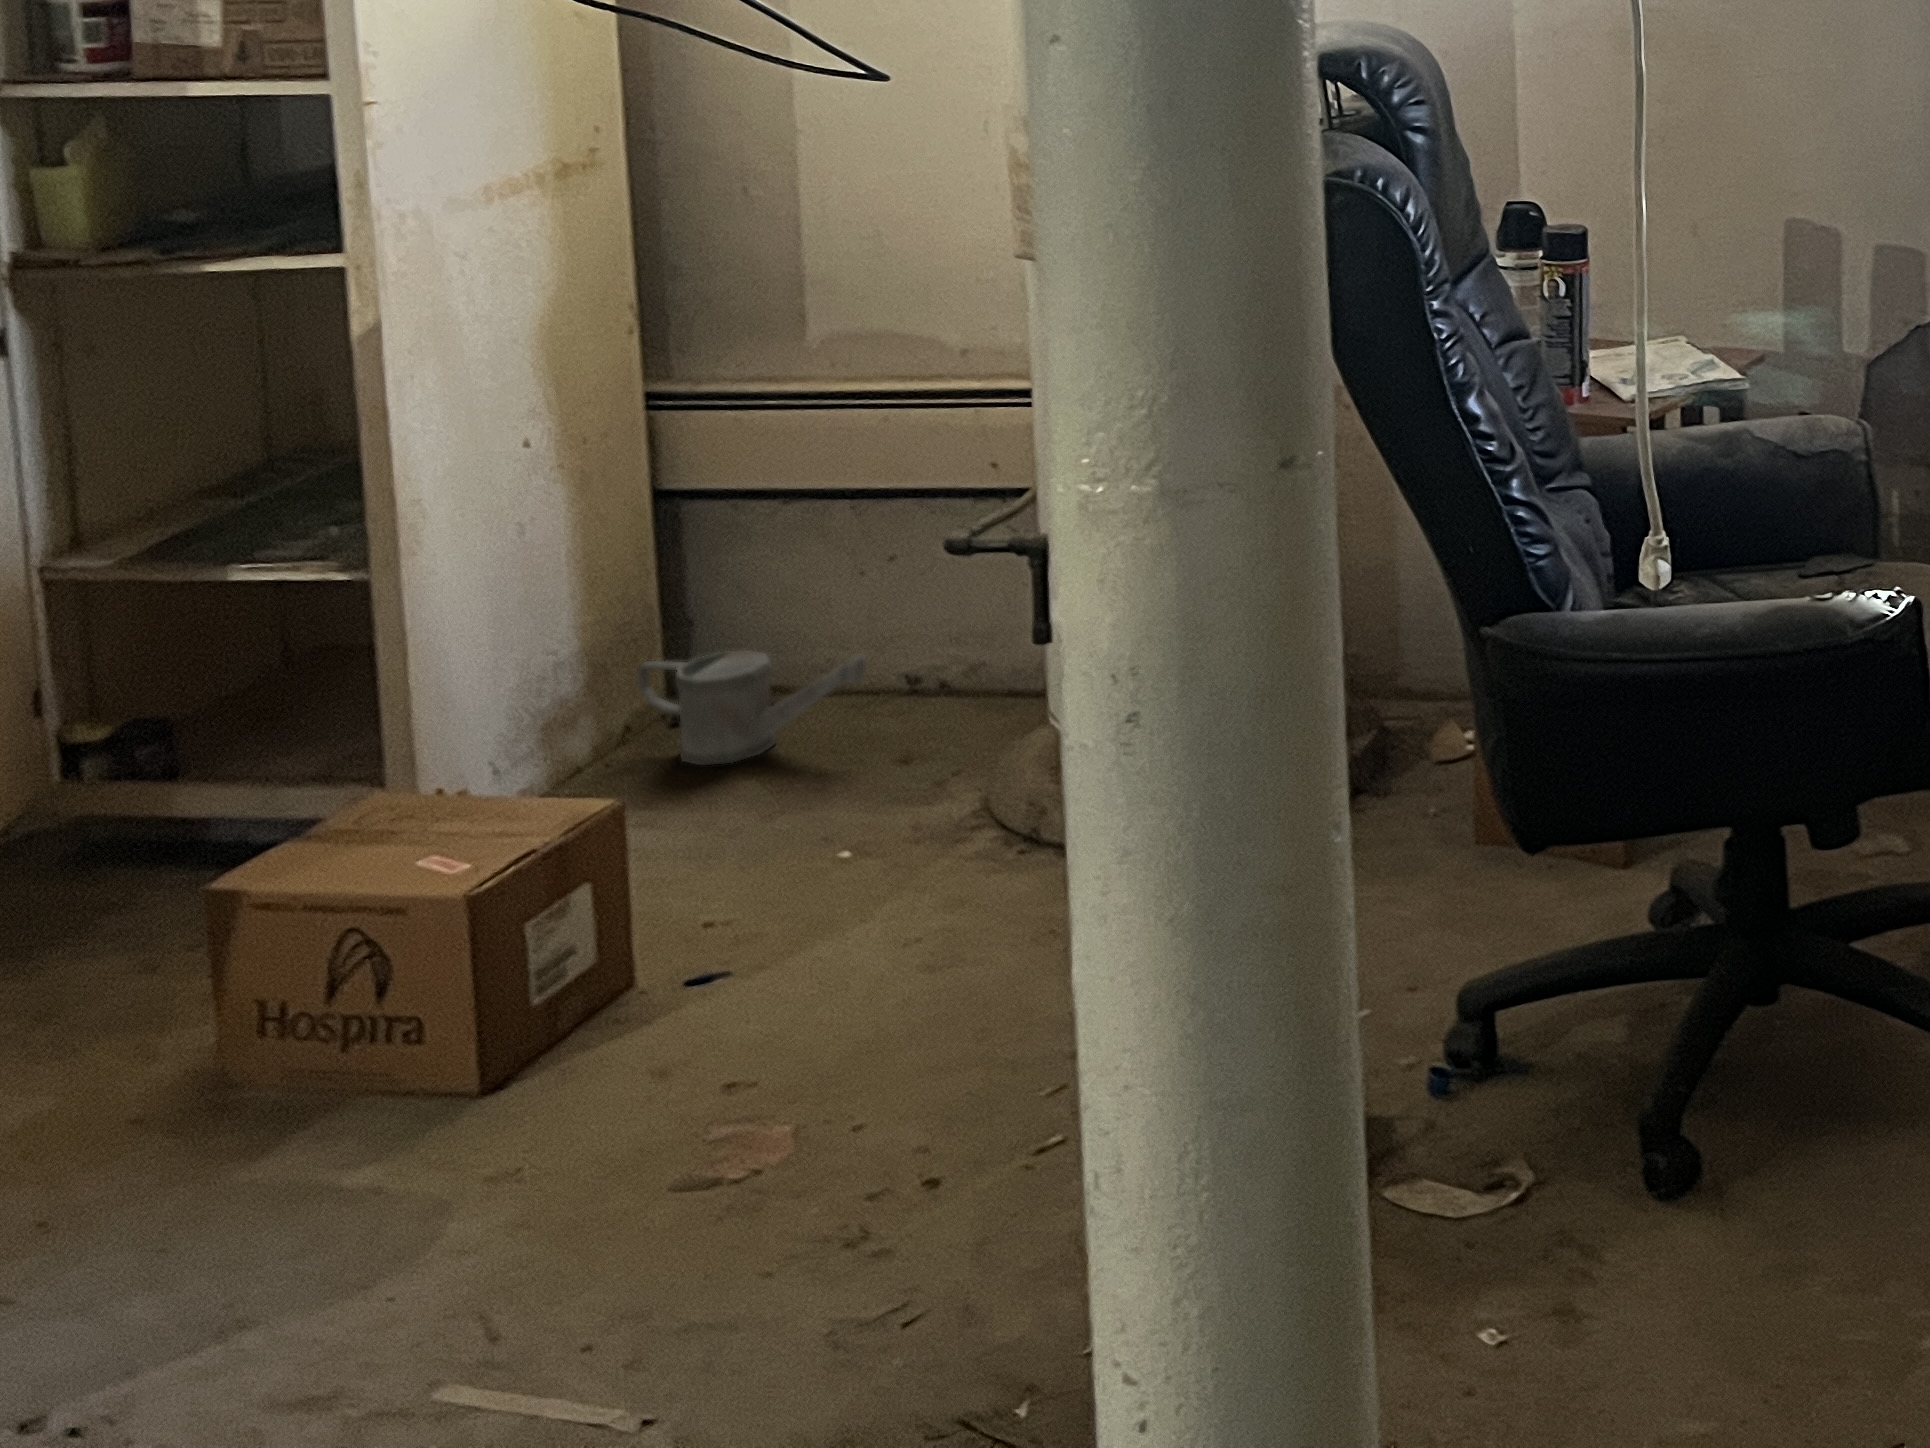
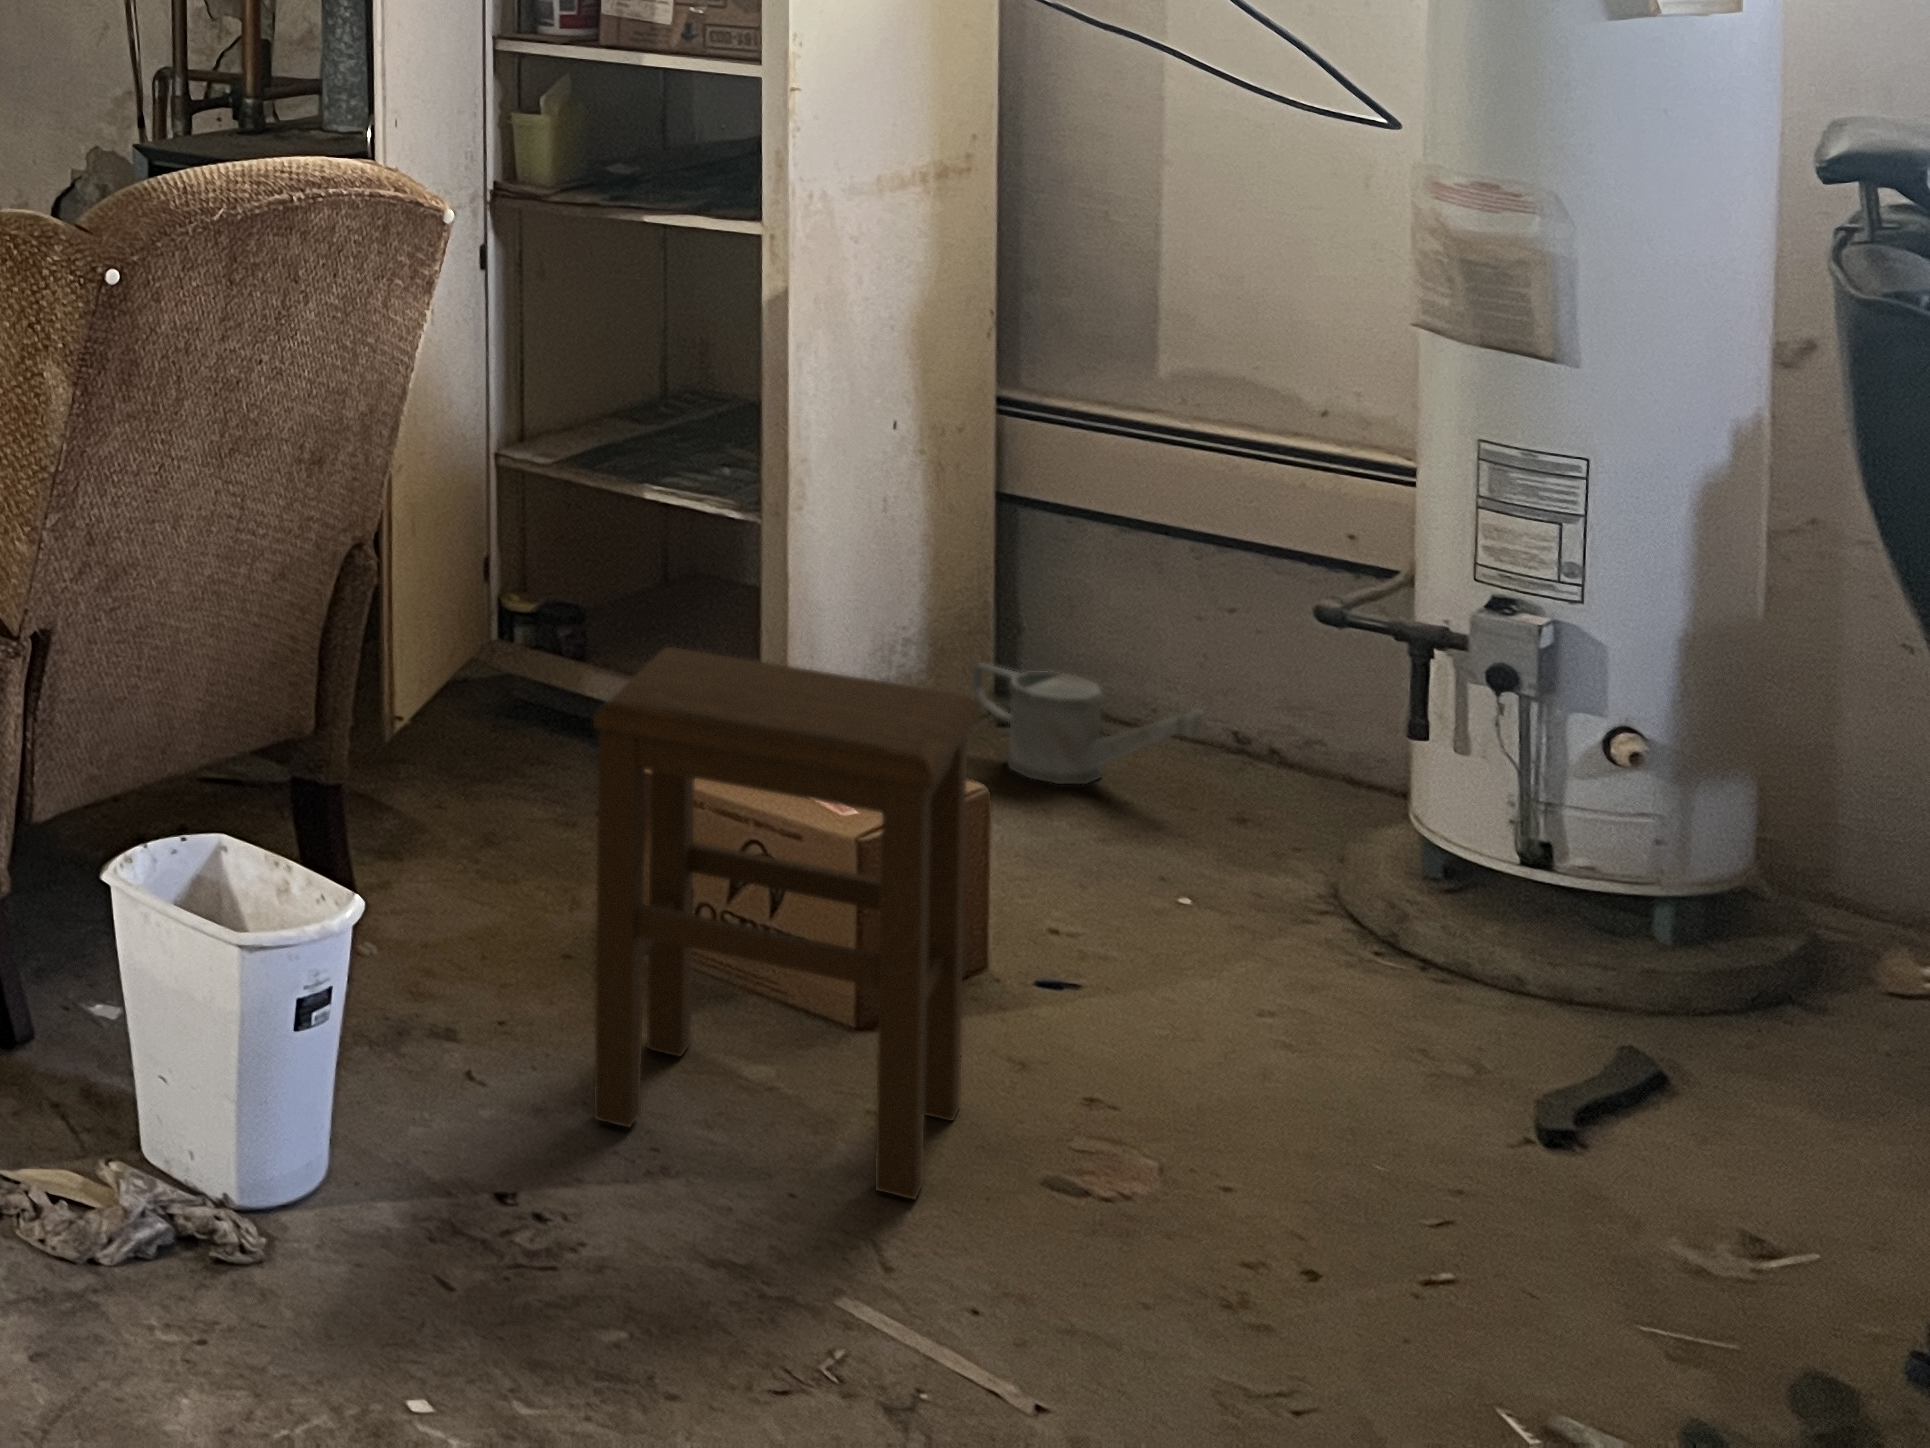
stool: none [98,720,593,1315] -> present [593,647,979,1199]

